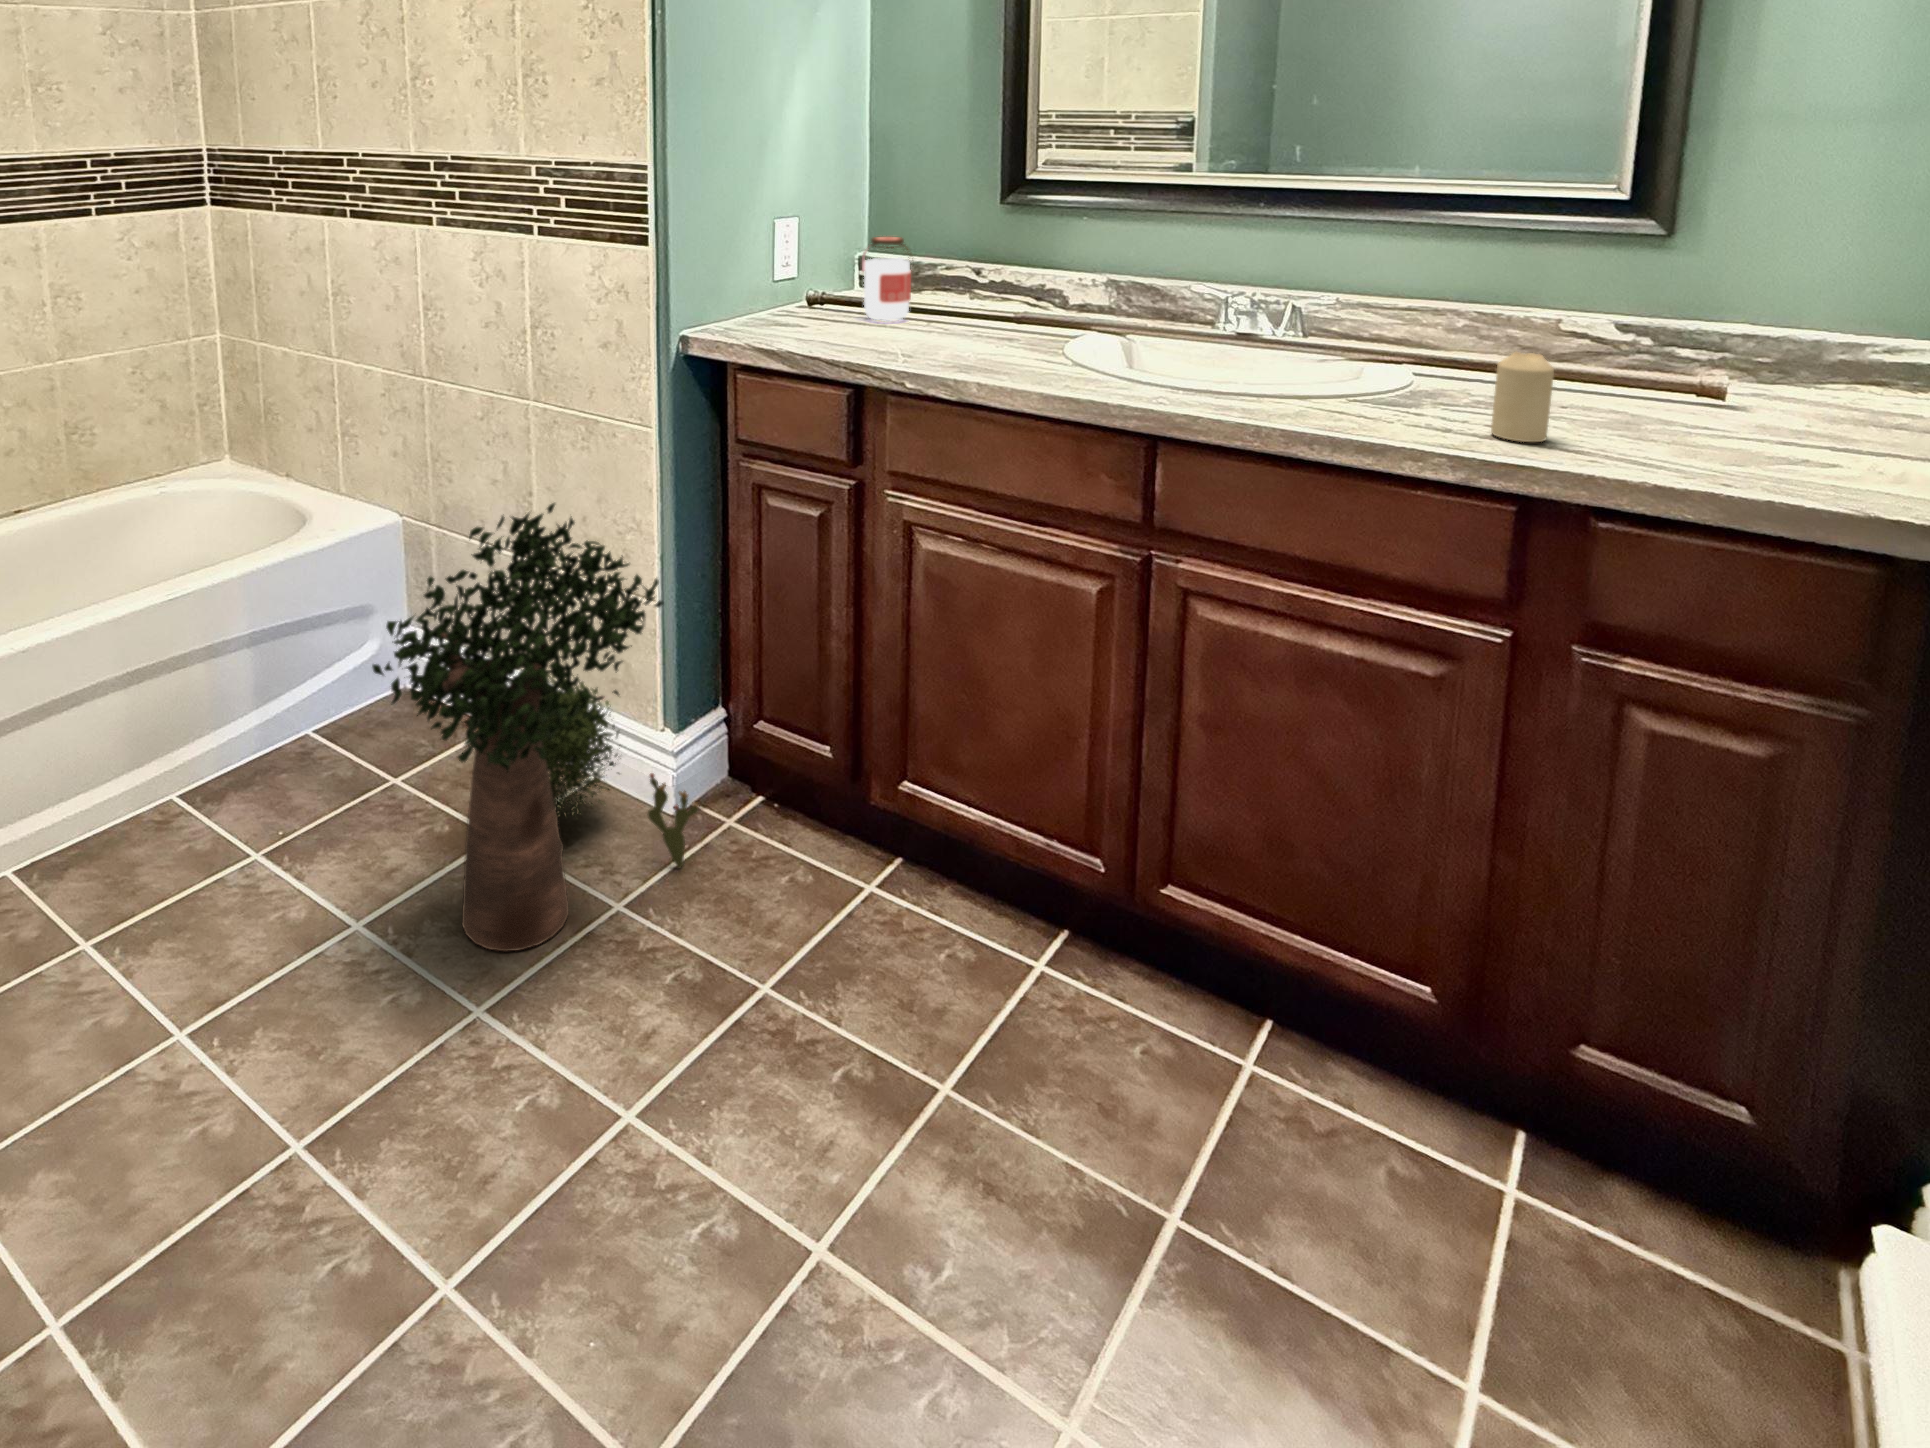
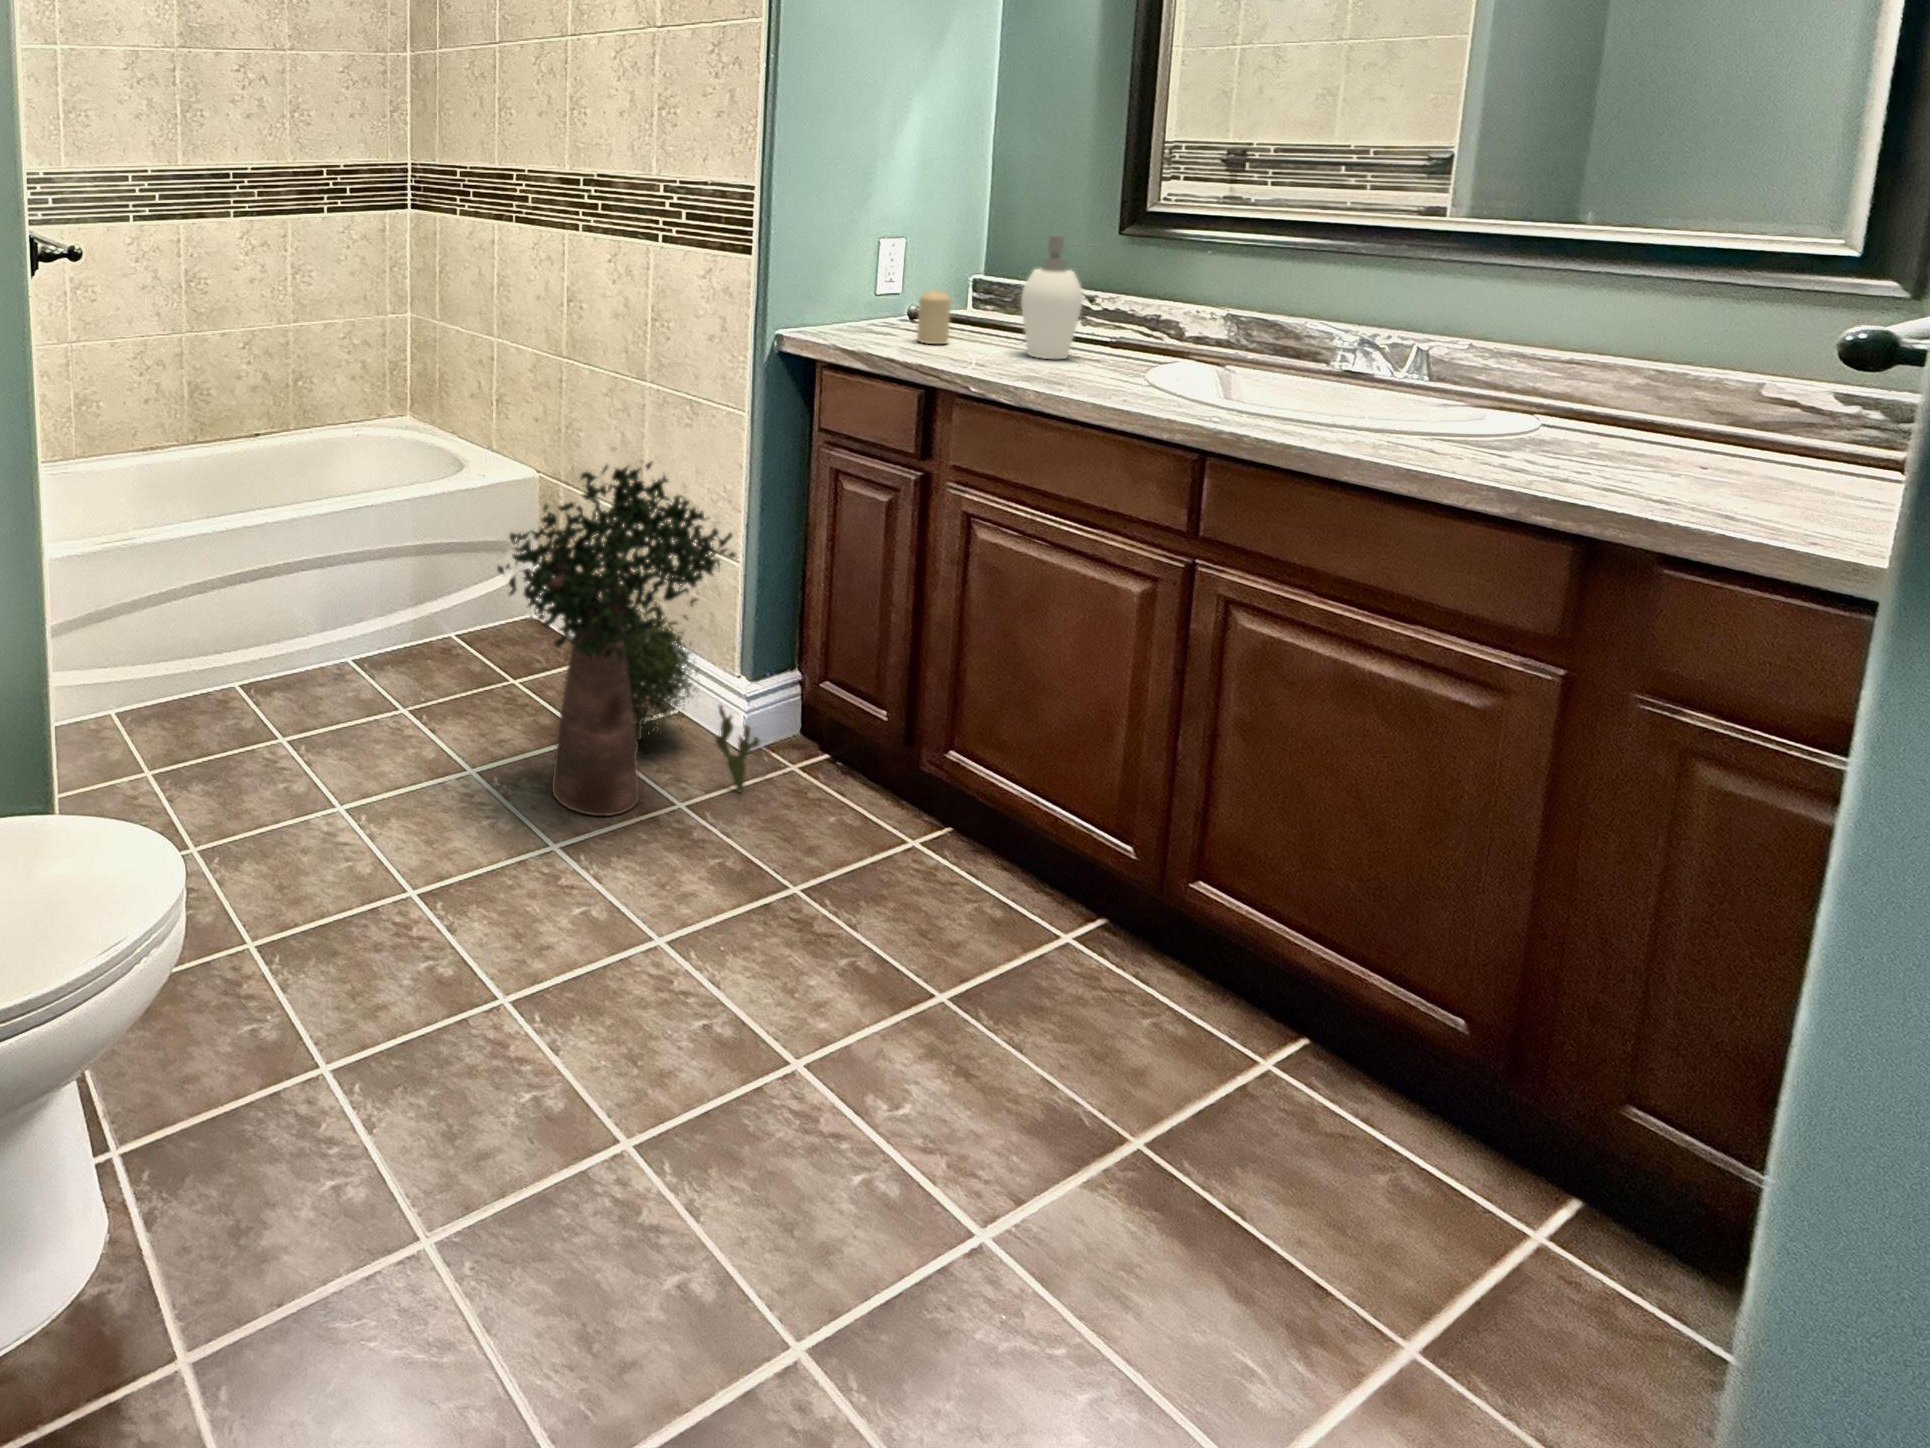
soap dispenser: none [933,208,1013,342] -> present [1021,234,1088,359]
jar: present [862,237,911,321] -> none [960,259,1014,338]
candle: present [1491,352,1554,442] -> present [917,290,951,344]

